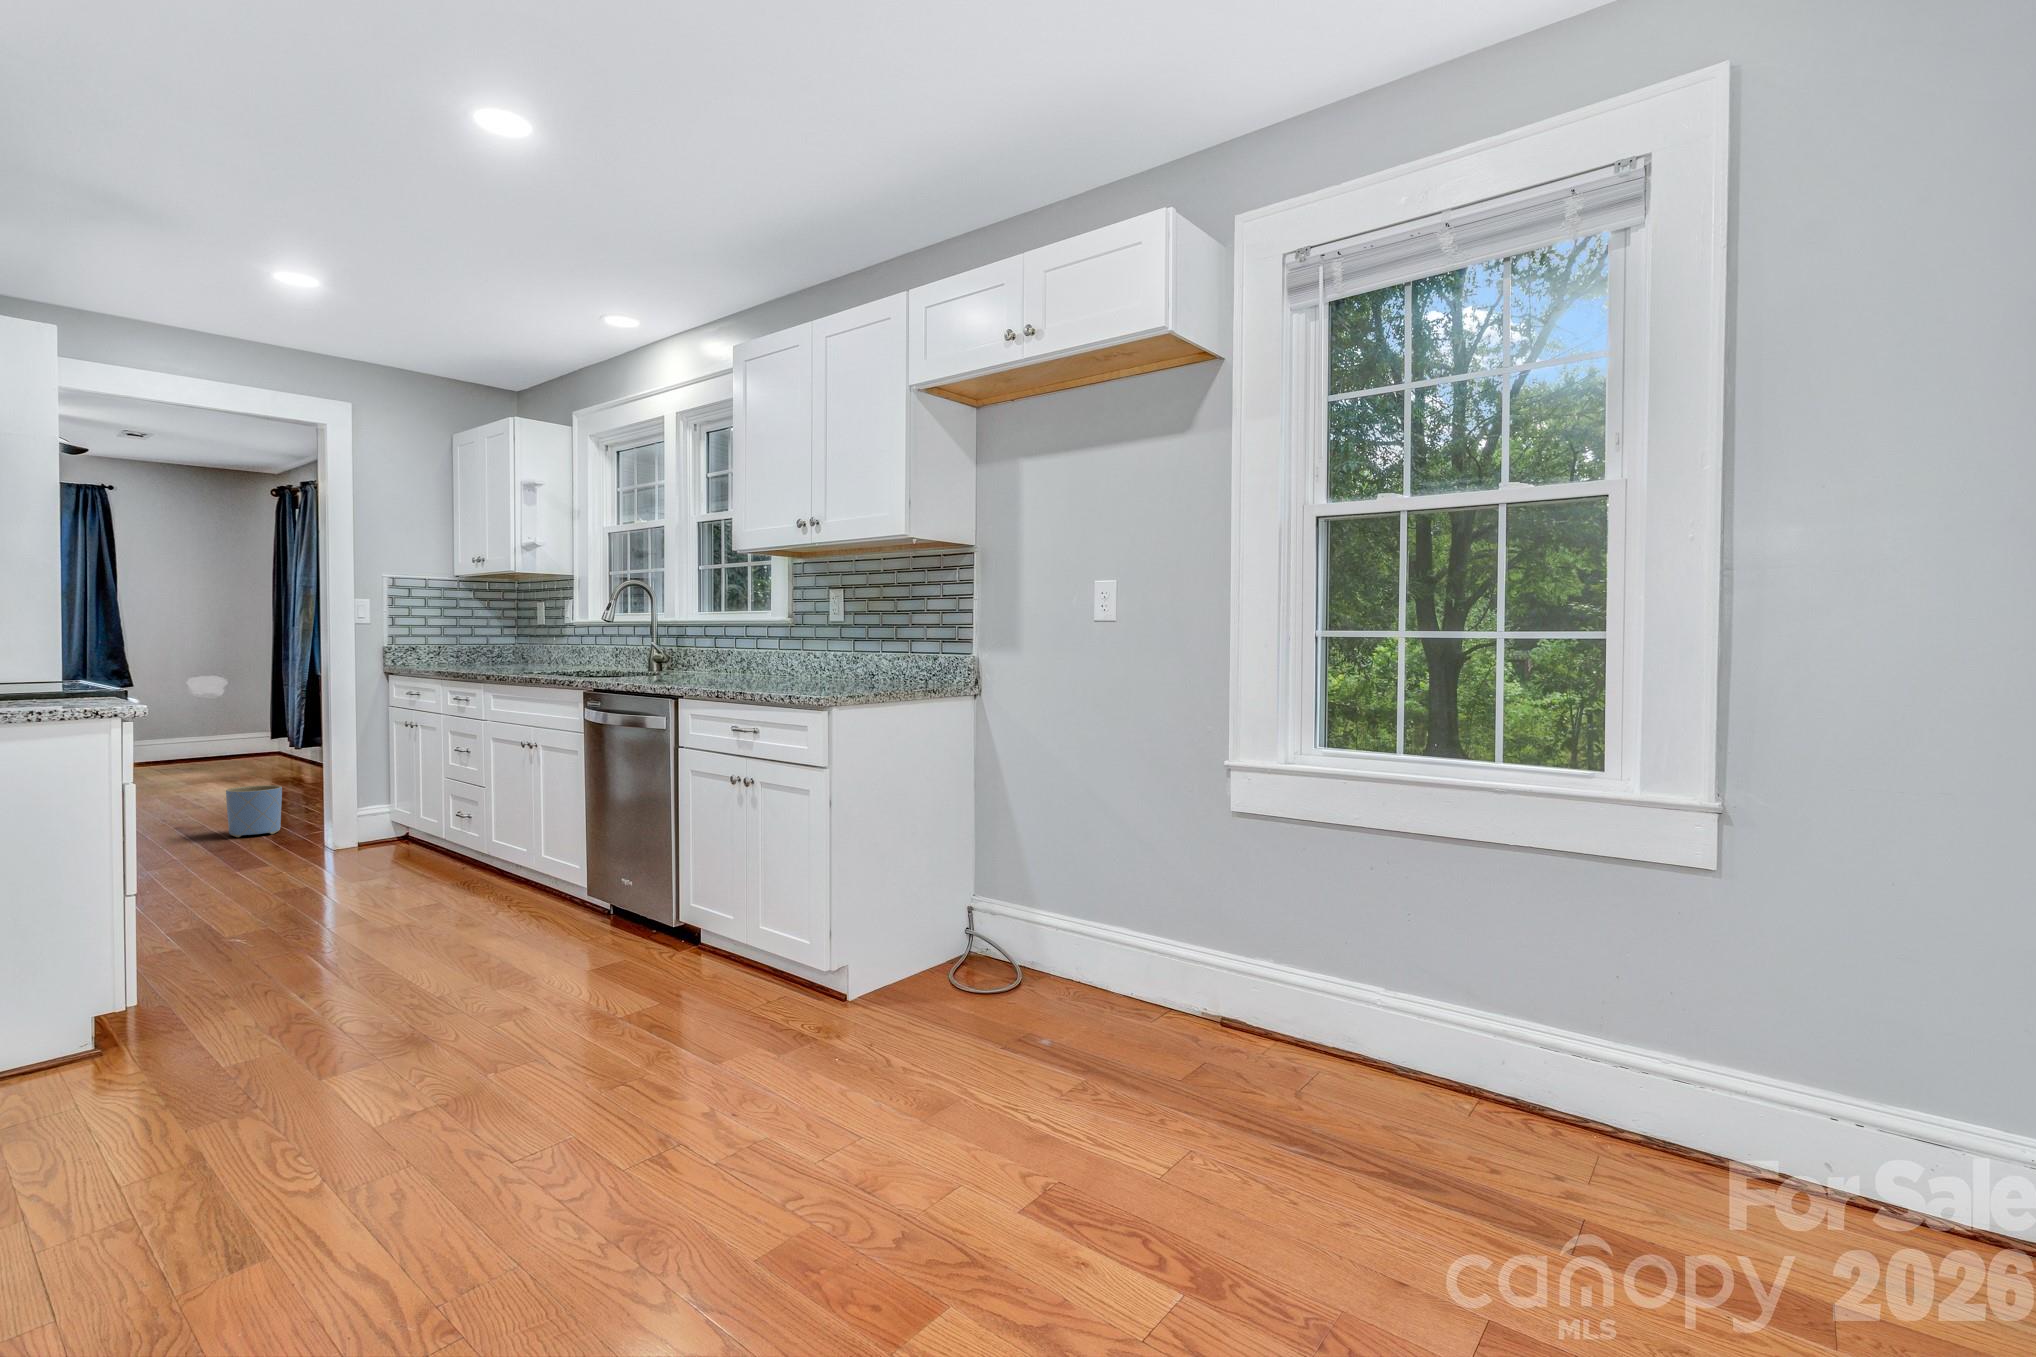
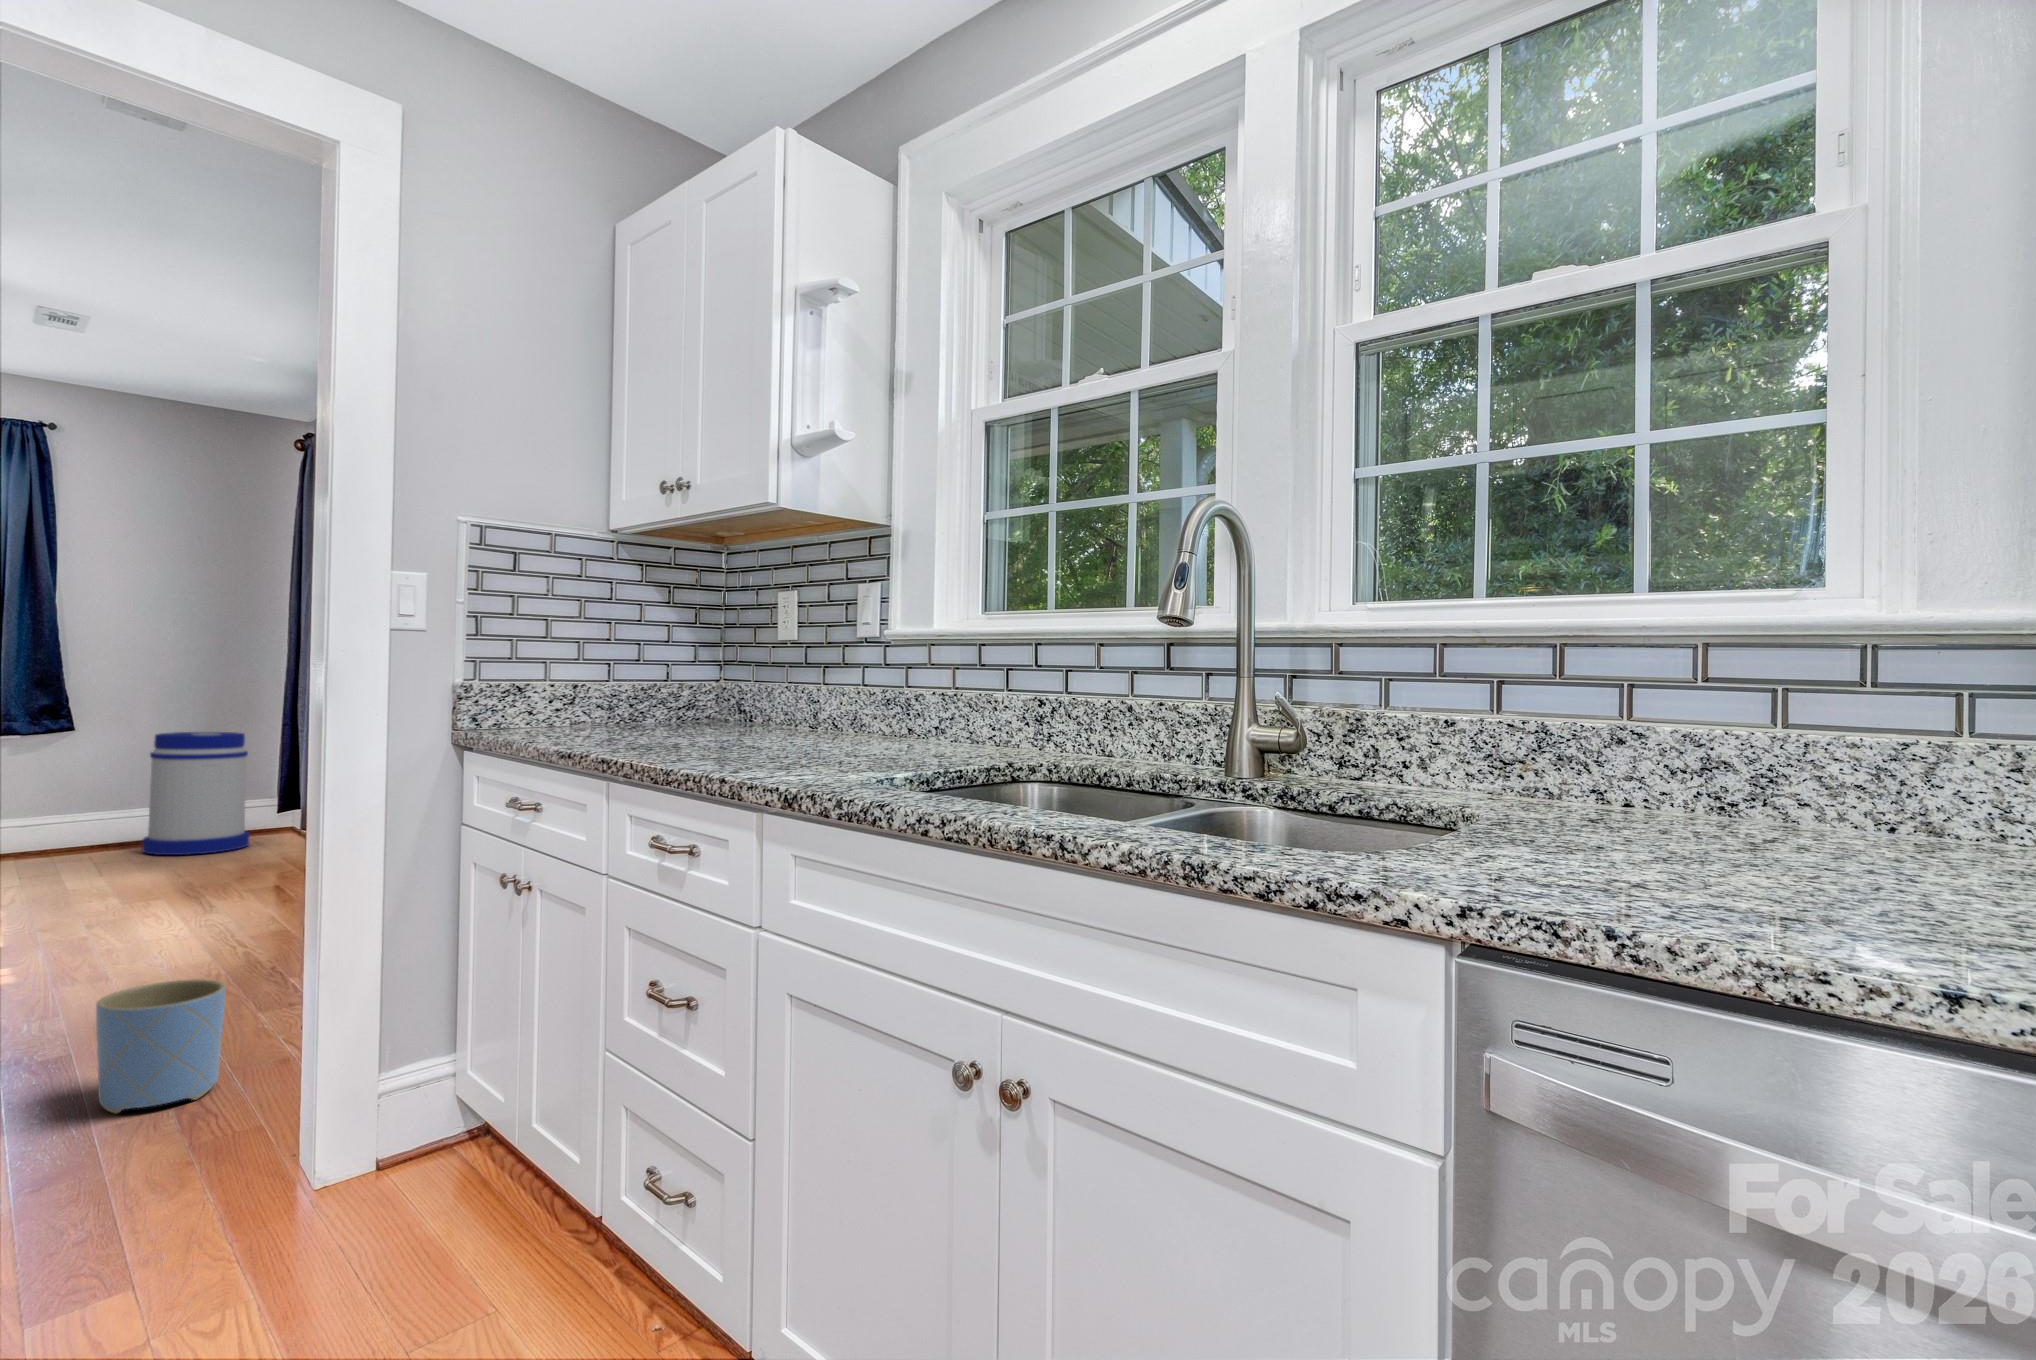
trash can: none [182,685,252,763] -> present [142,732,250,855]

